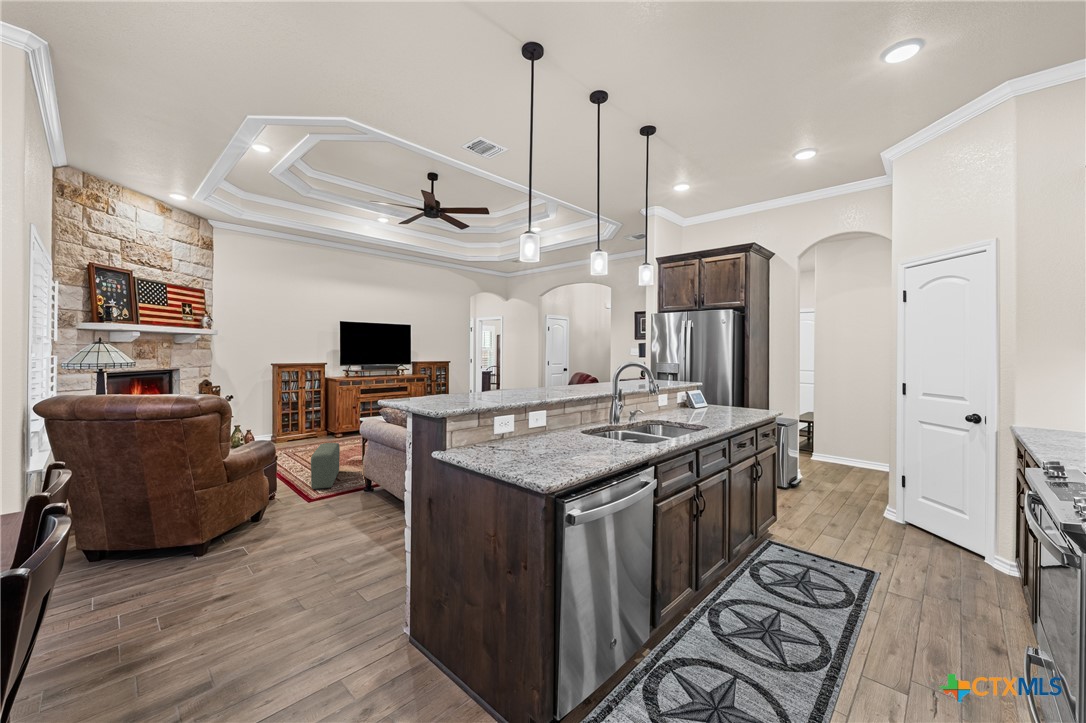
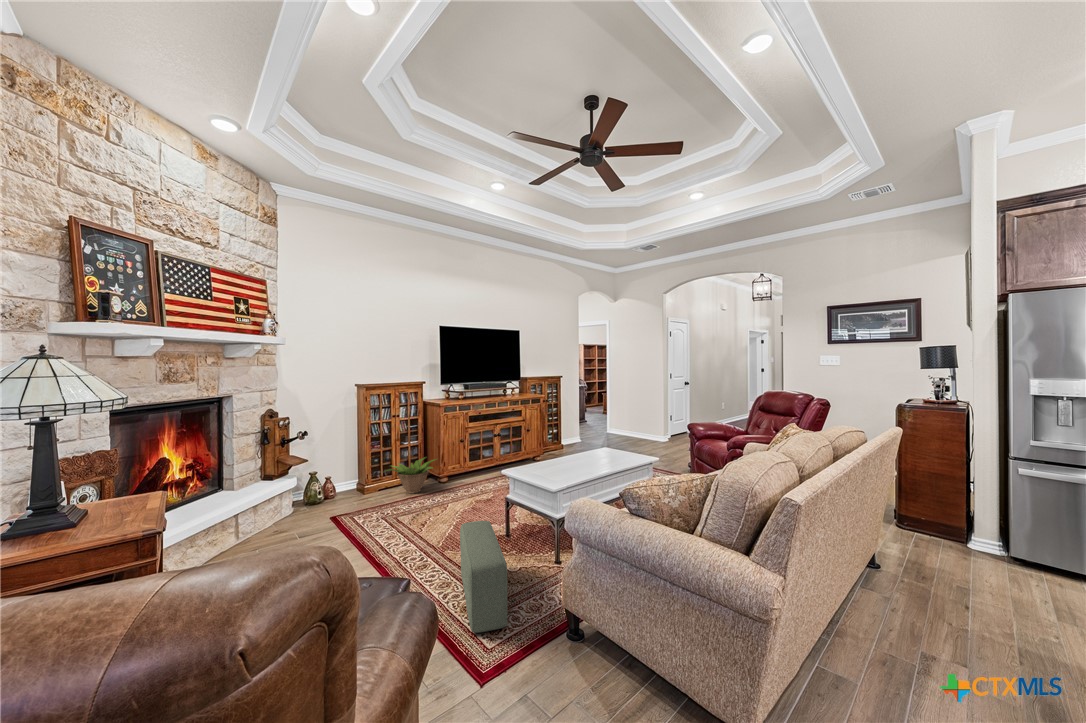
decorative plant: none [289,418,333,442] -> present [387,457,436,494]

